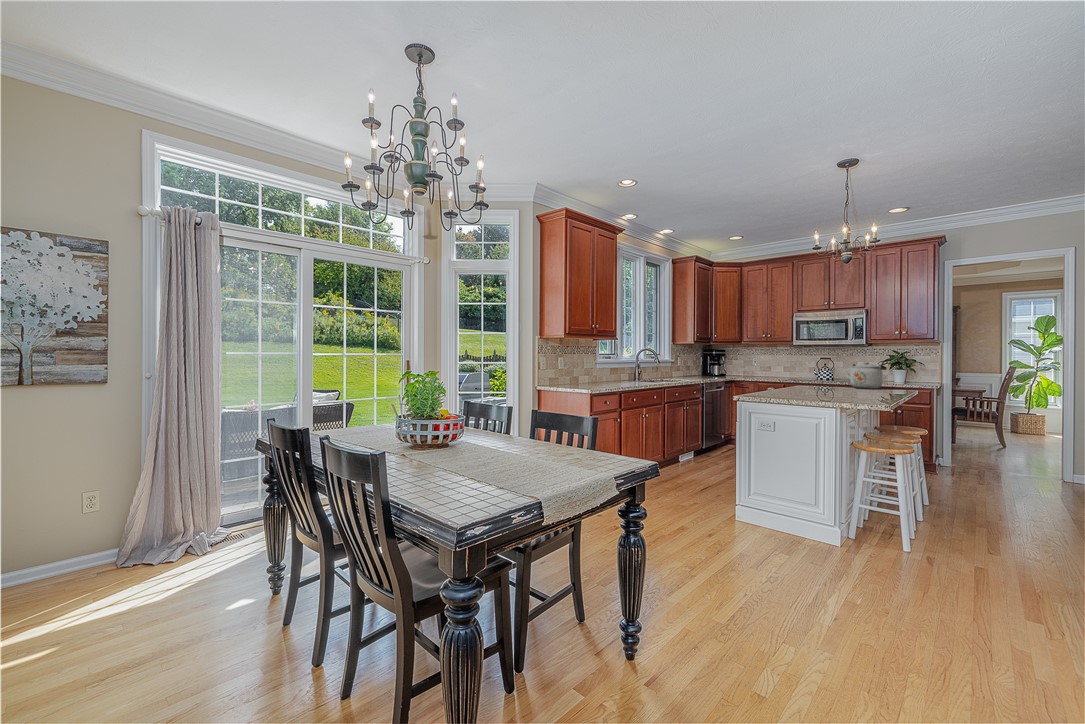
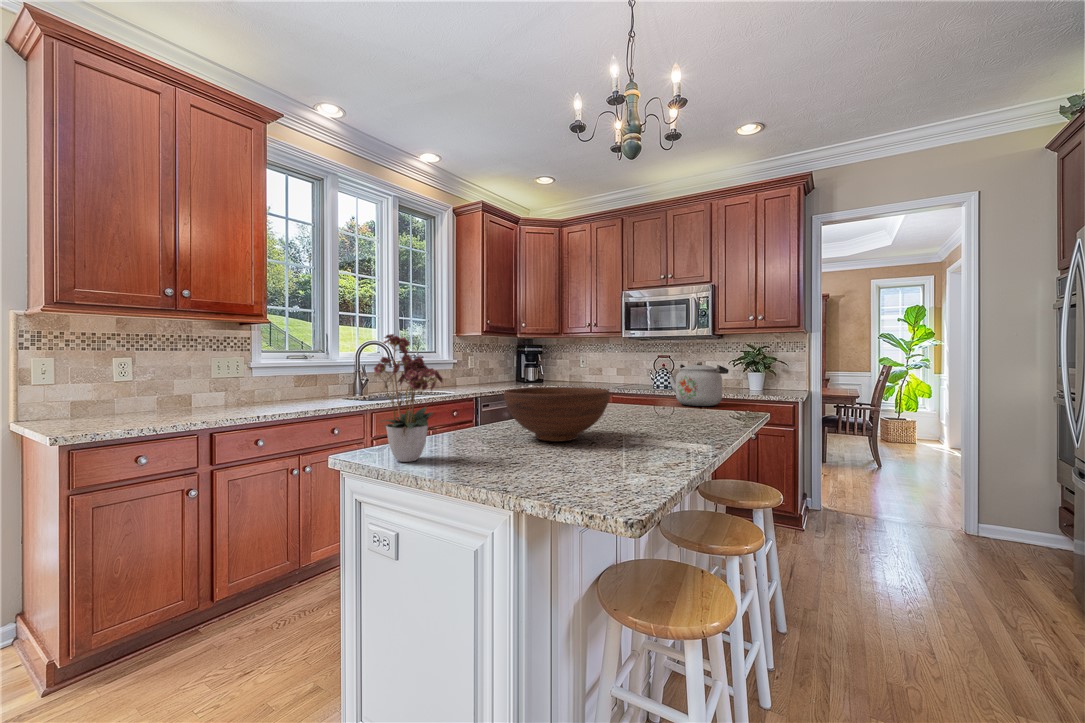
flower arrangement: none [751,348,790,399] -> present [374,334,443,462]
fruit bowl: none [788,373,842,396] -> present [504,387,610,442]

